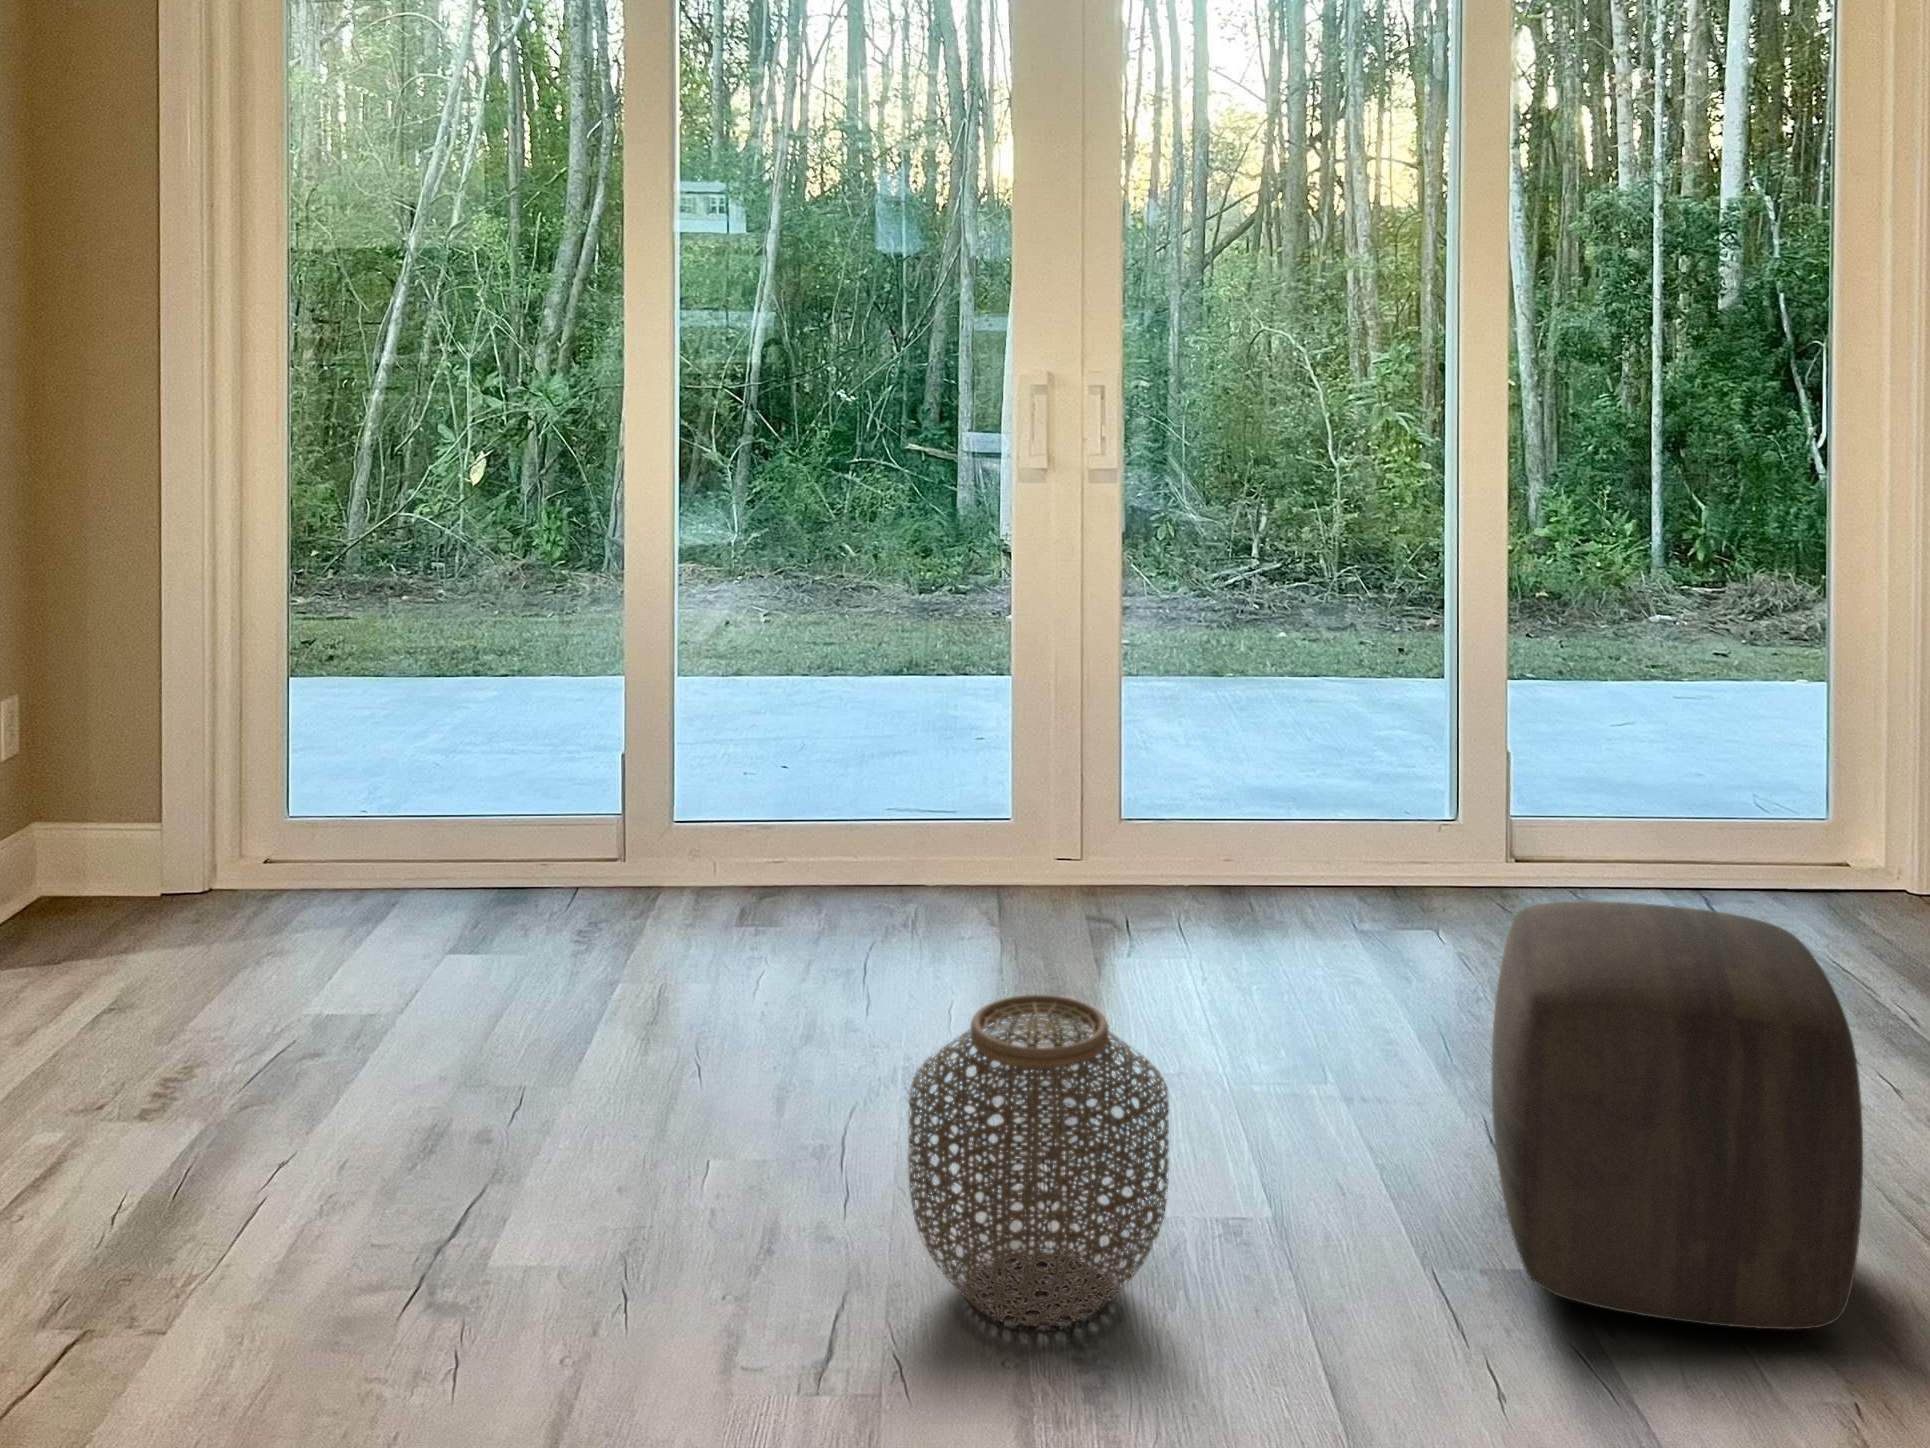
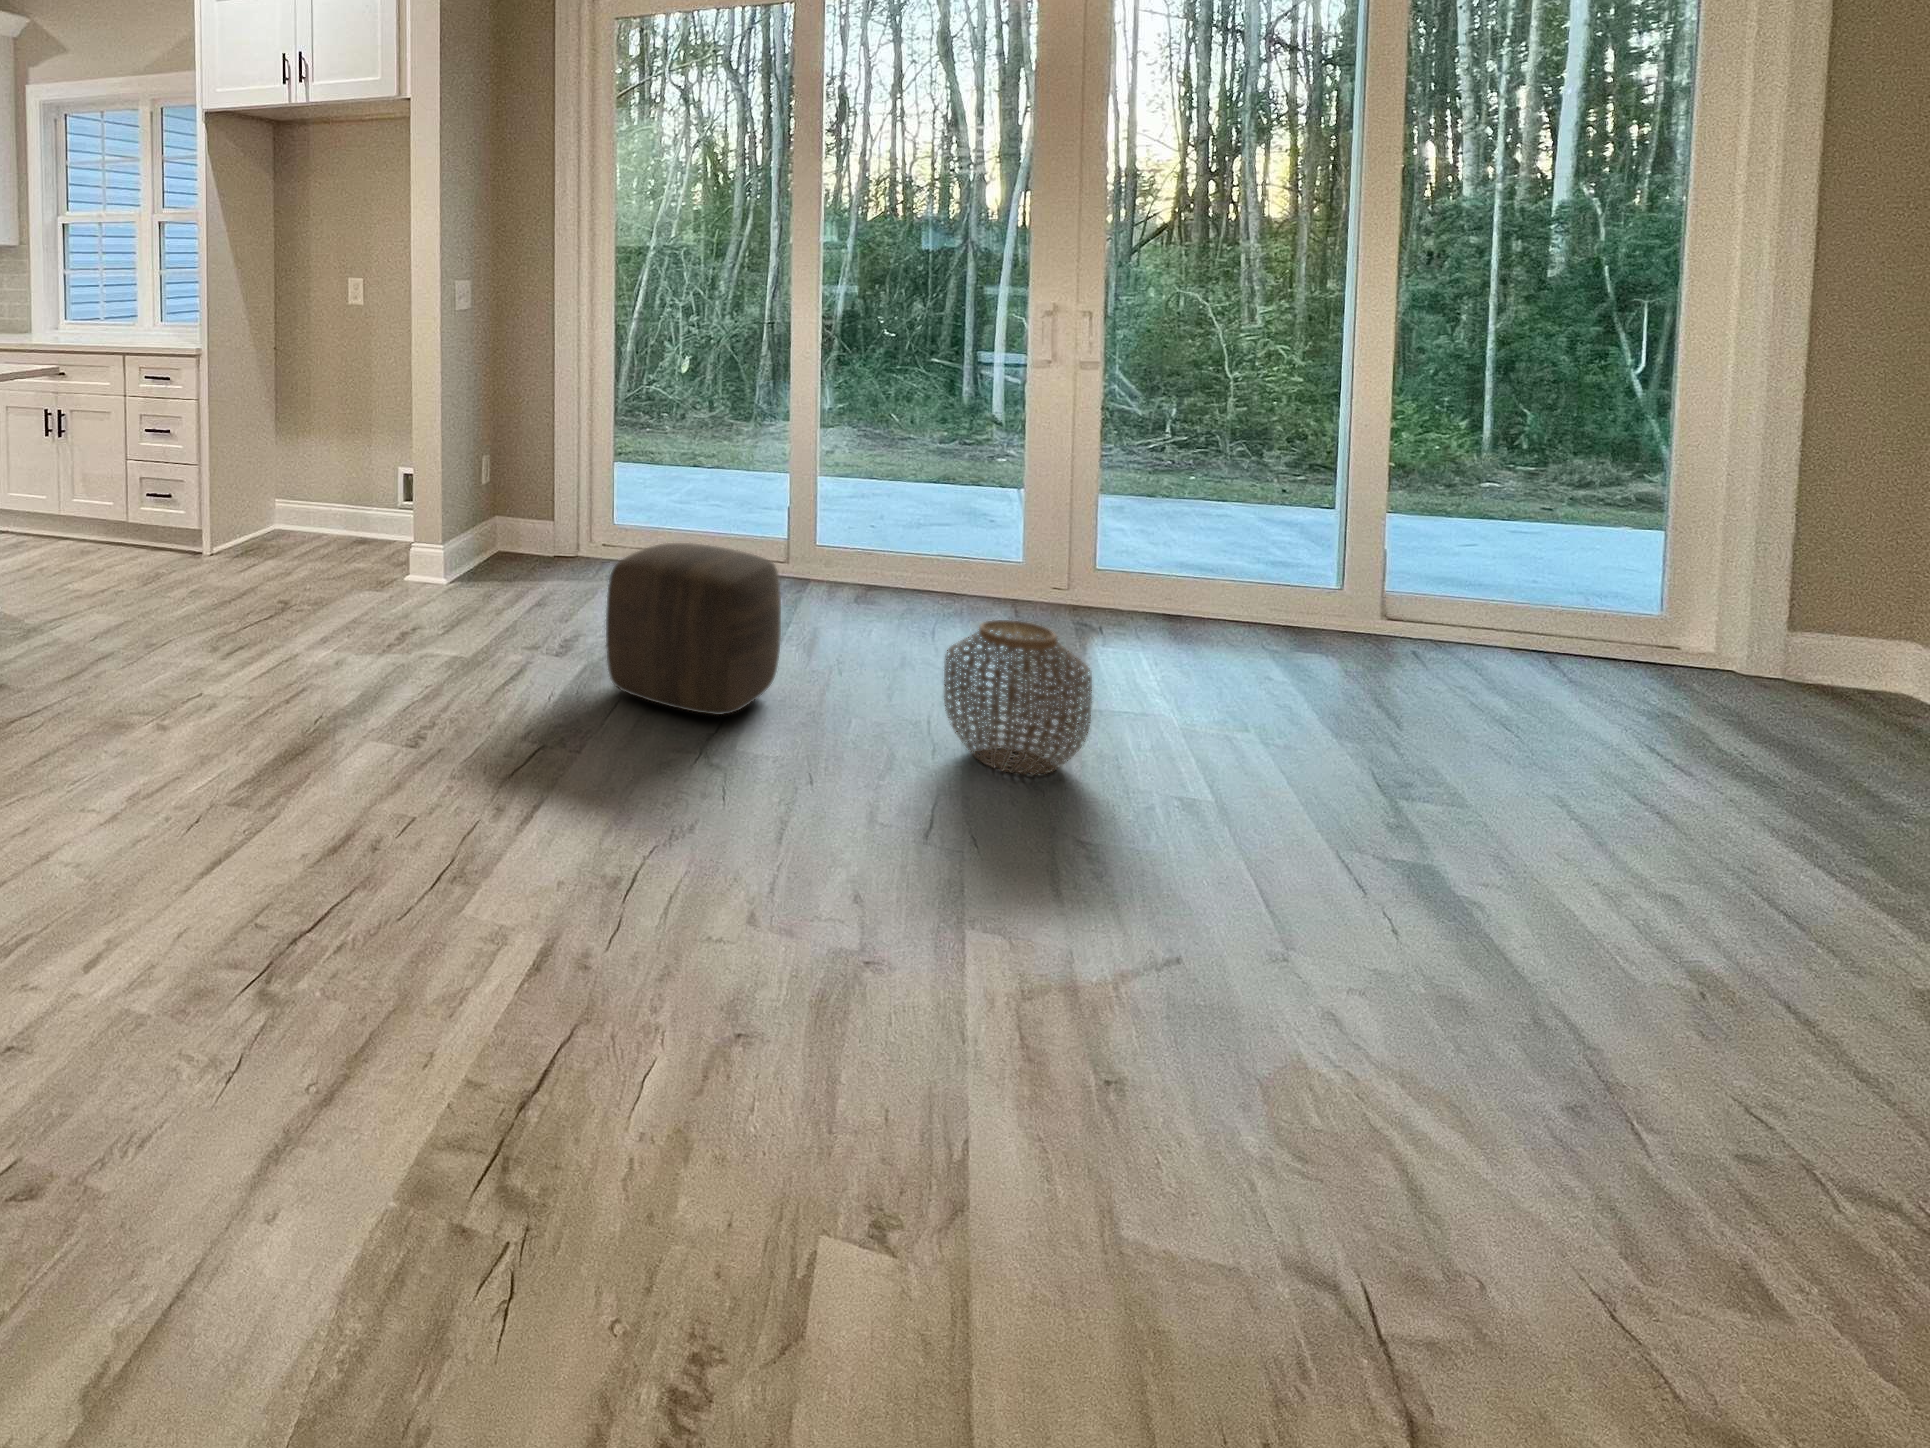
ottoman: present [1491,901,1863,1329] -> present [606,543,781,715]

